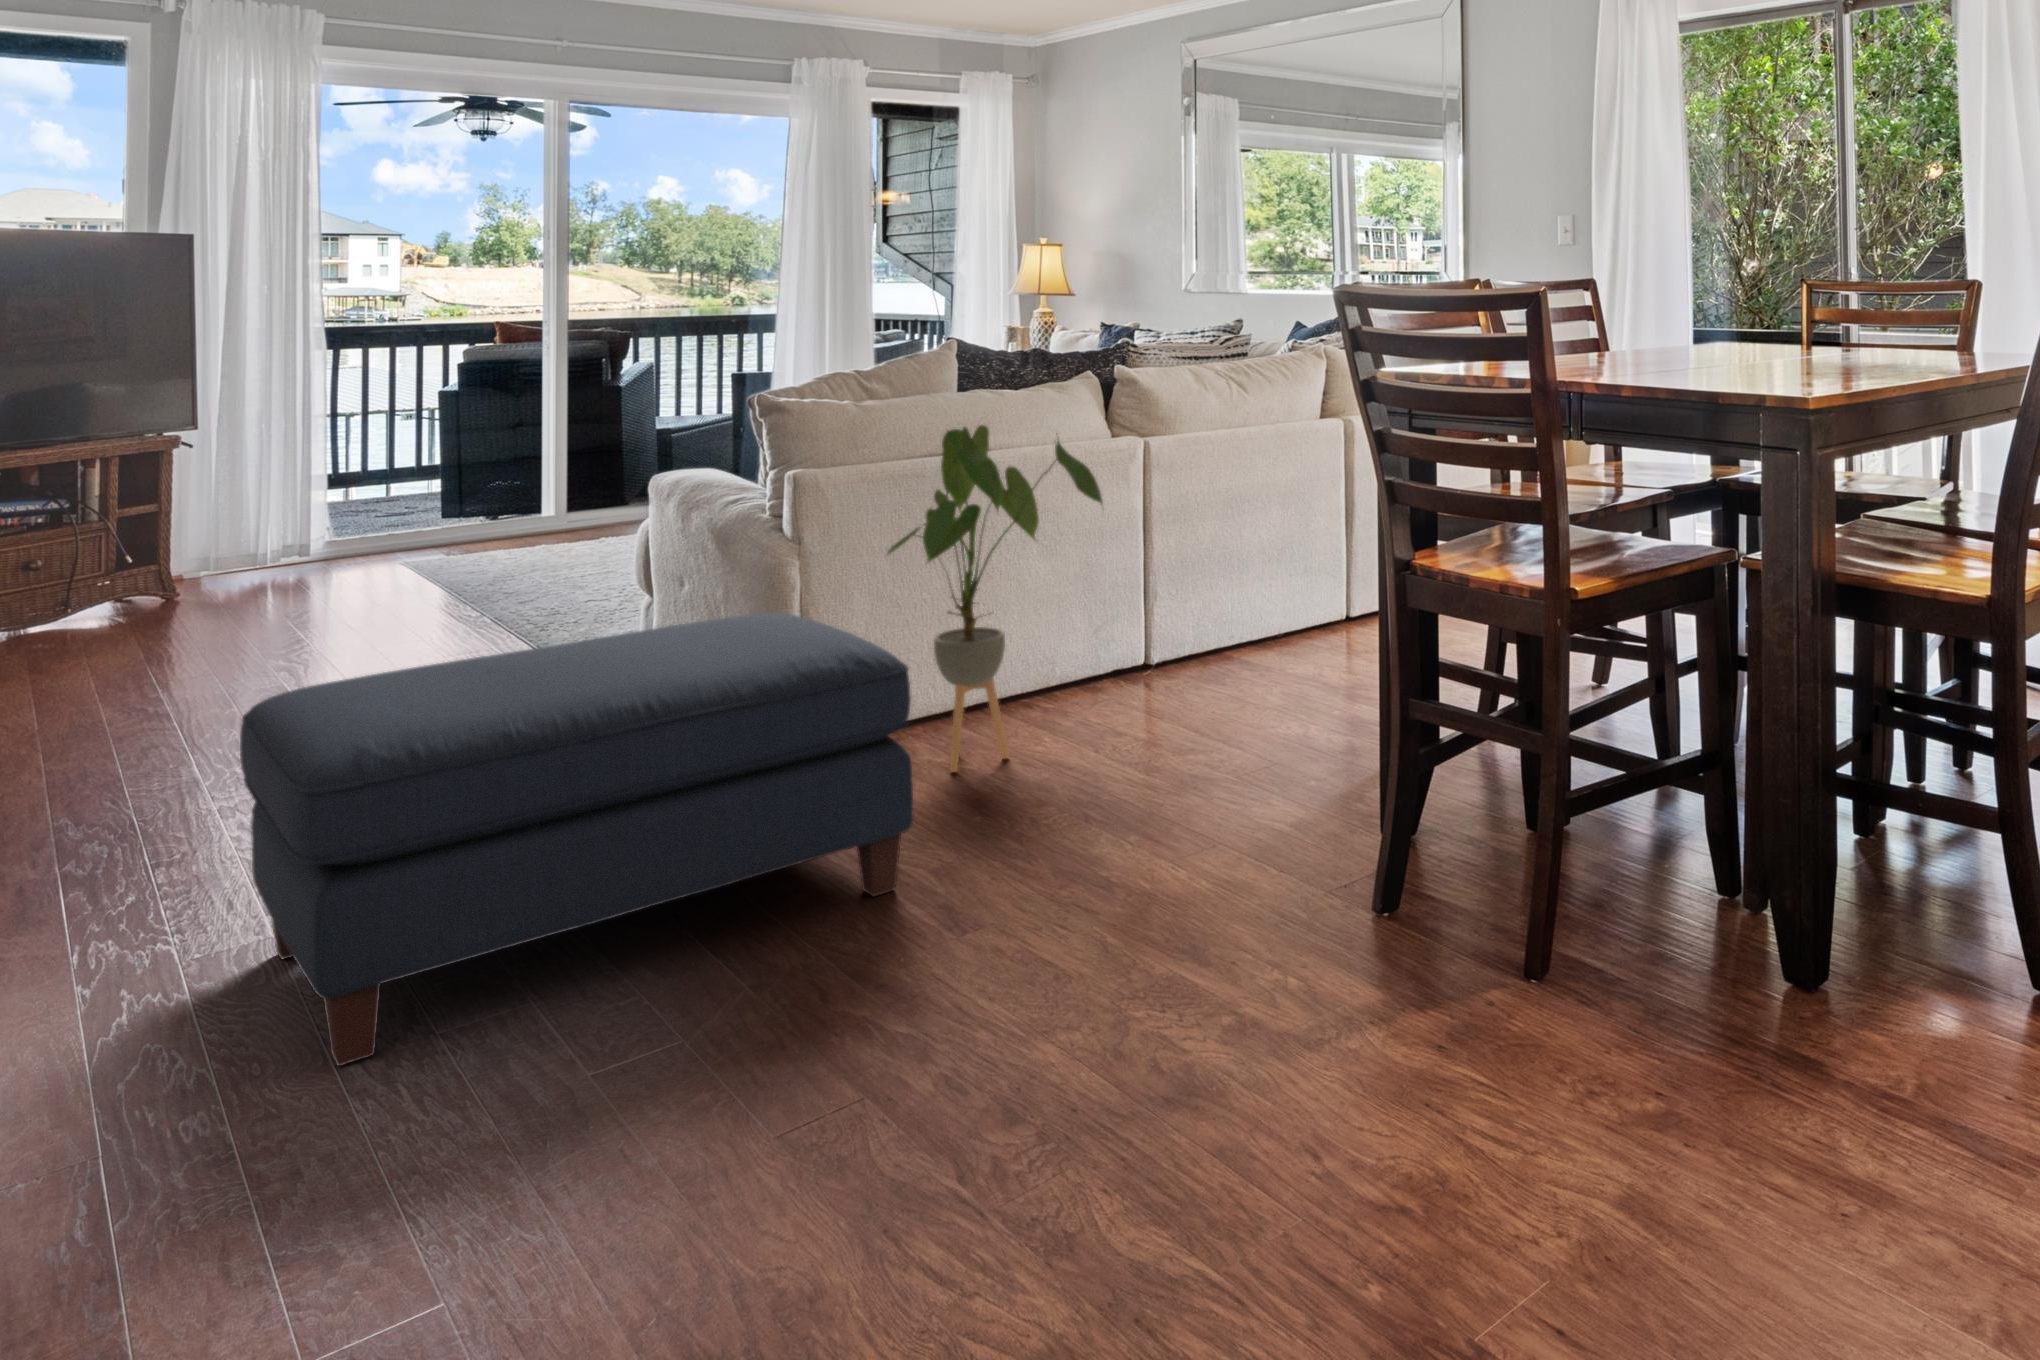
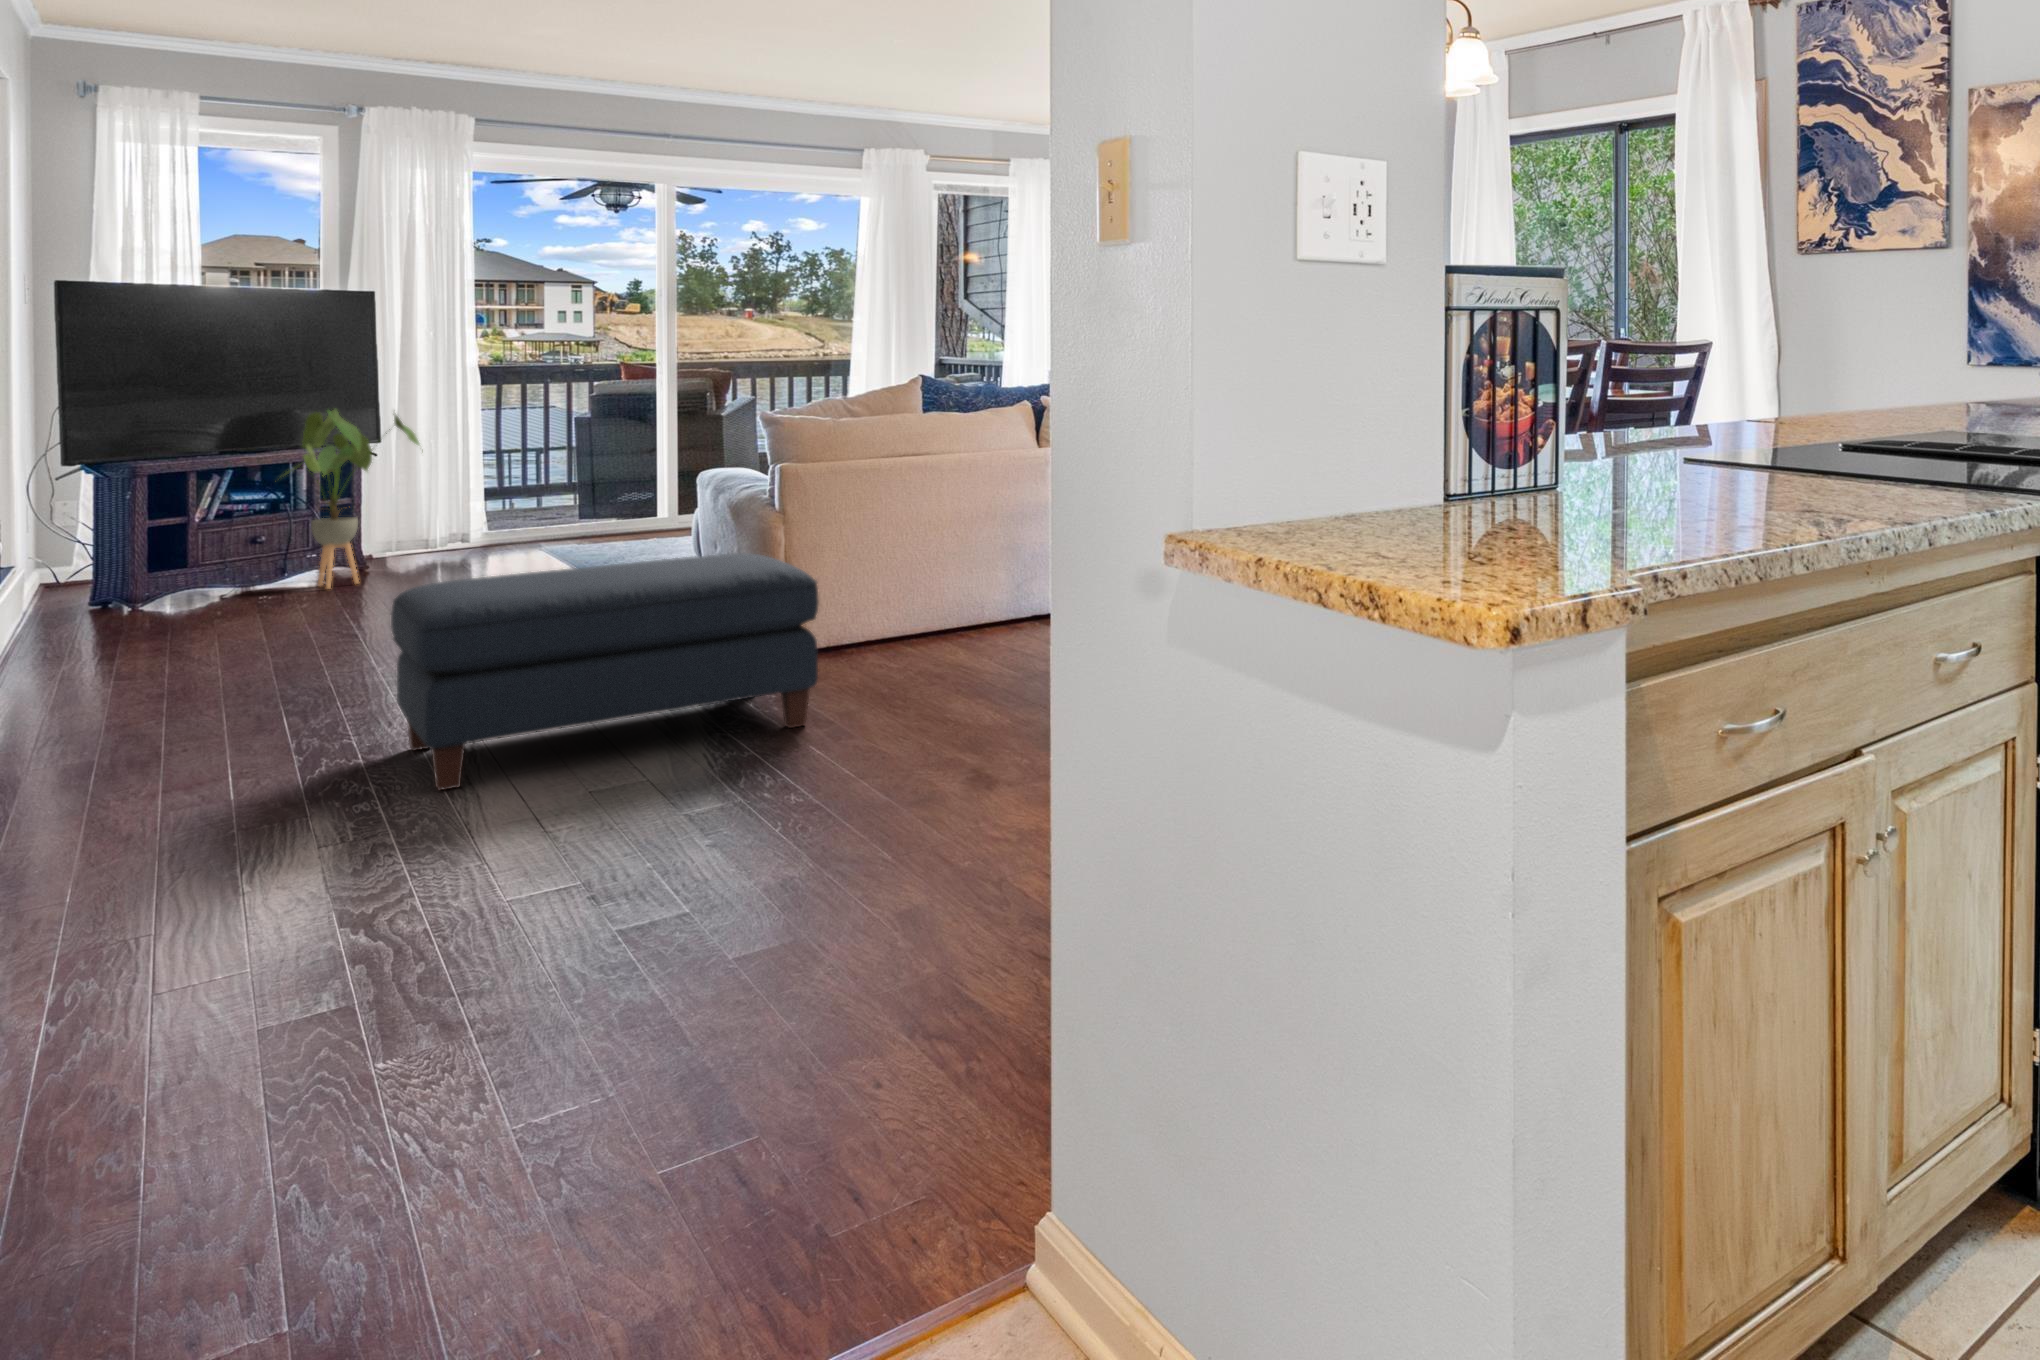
house plant: present [887,425,1103,771] -> present [285,410,419,589]

